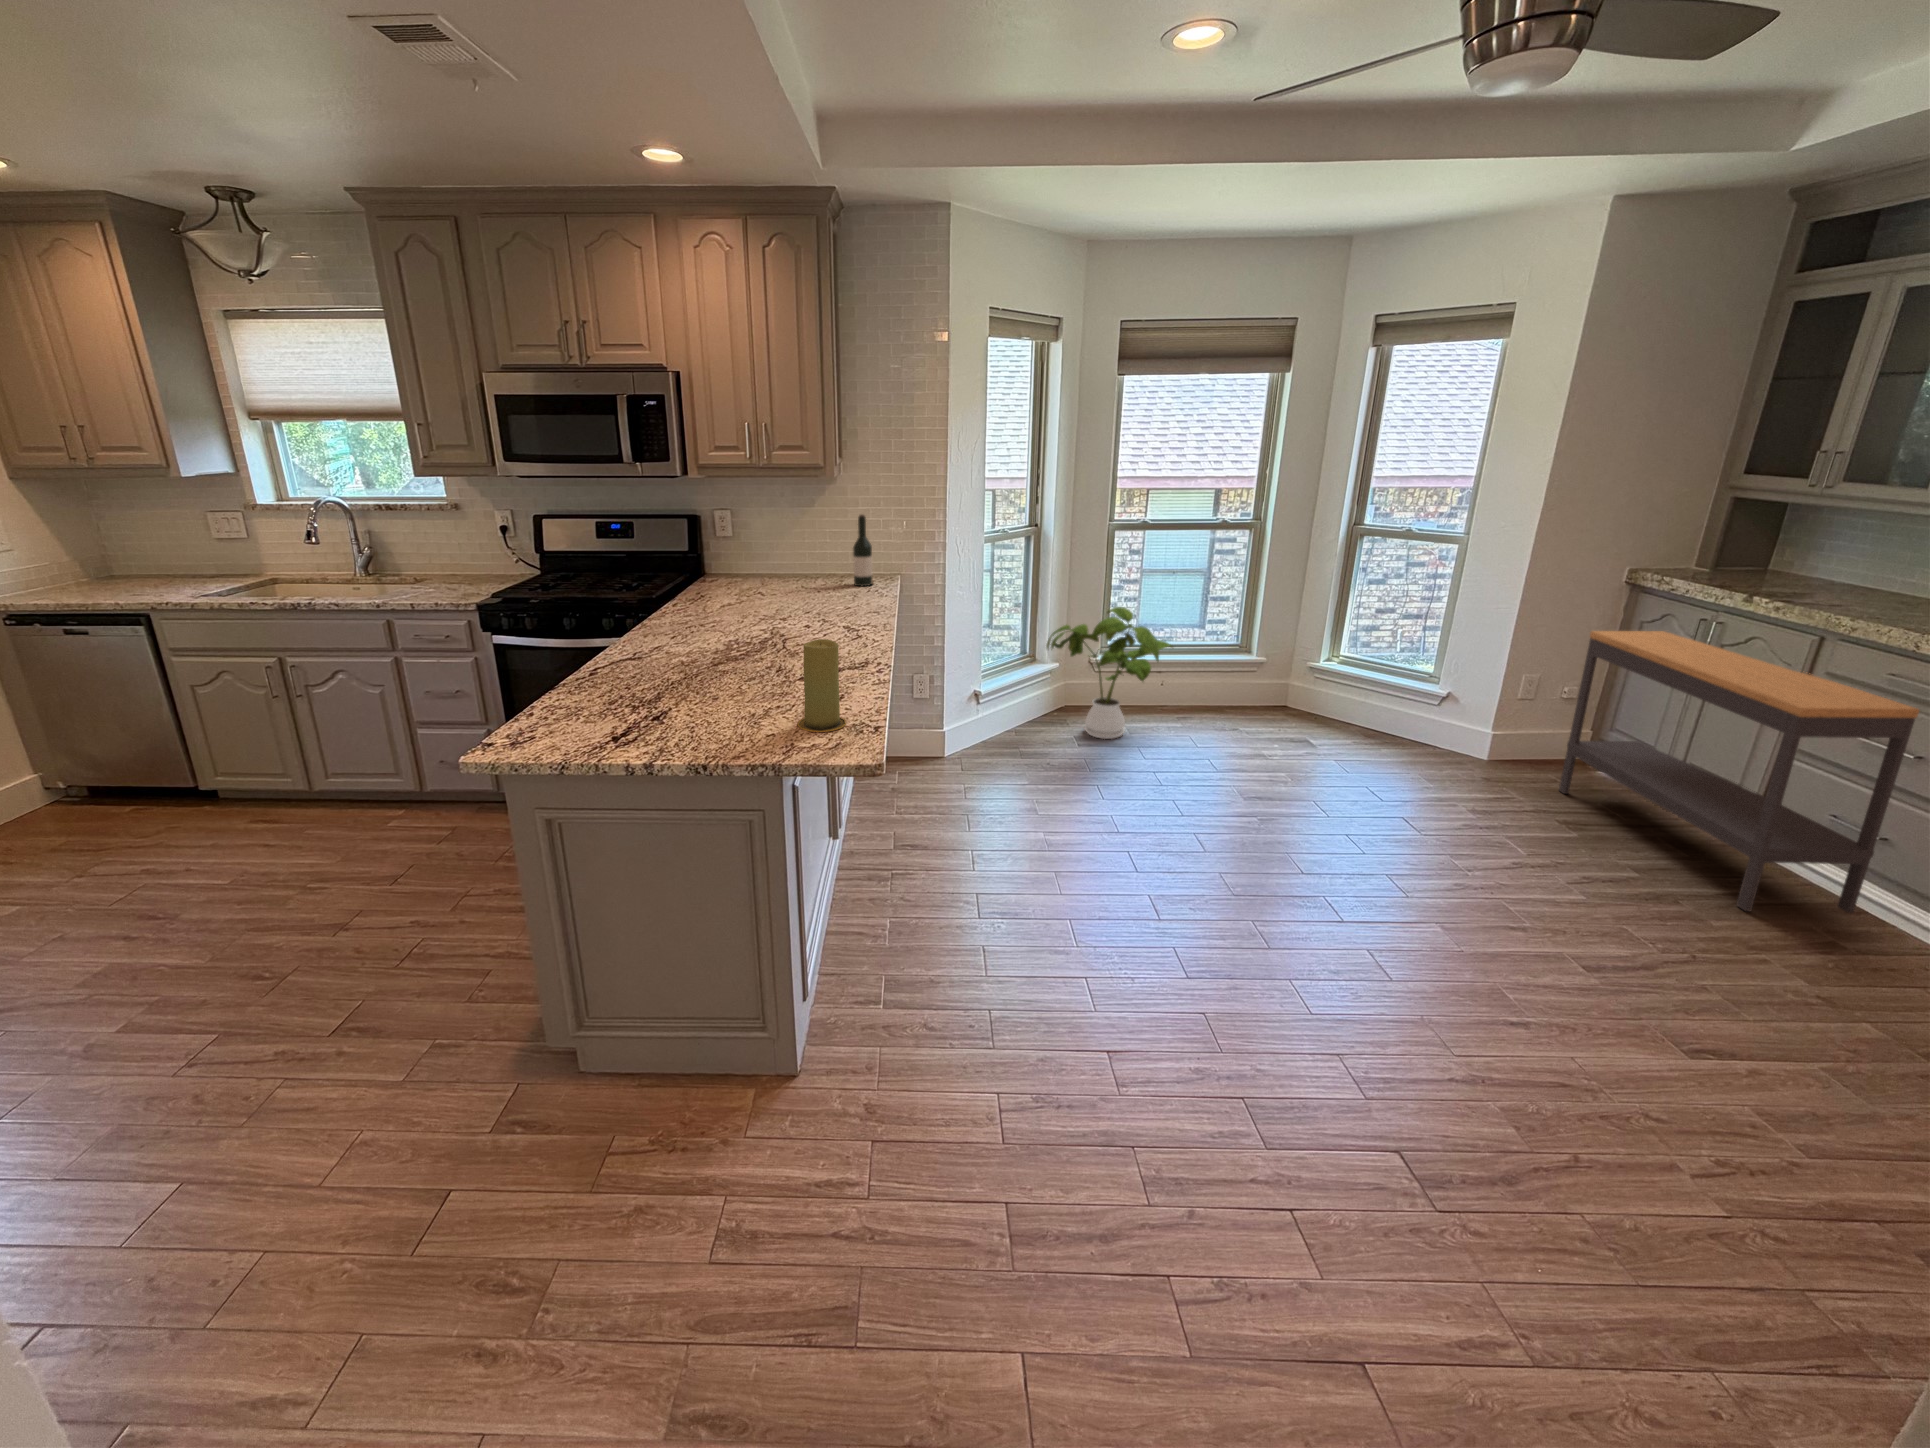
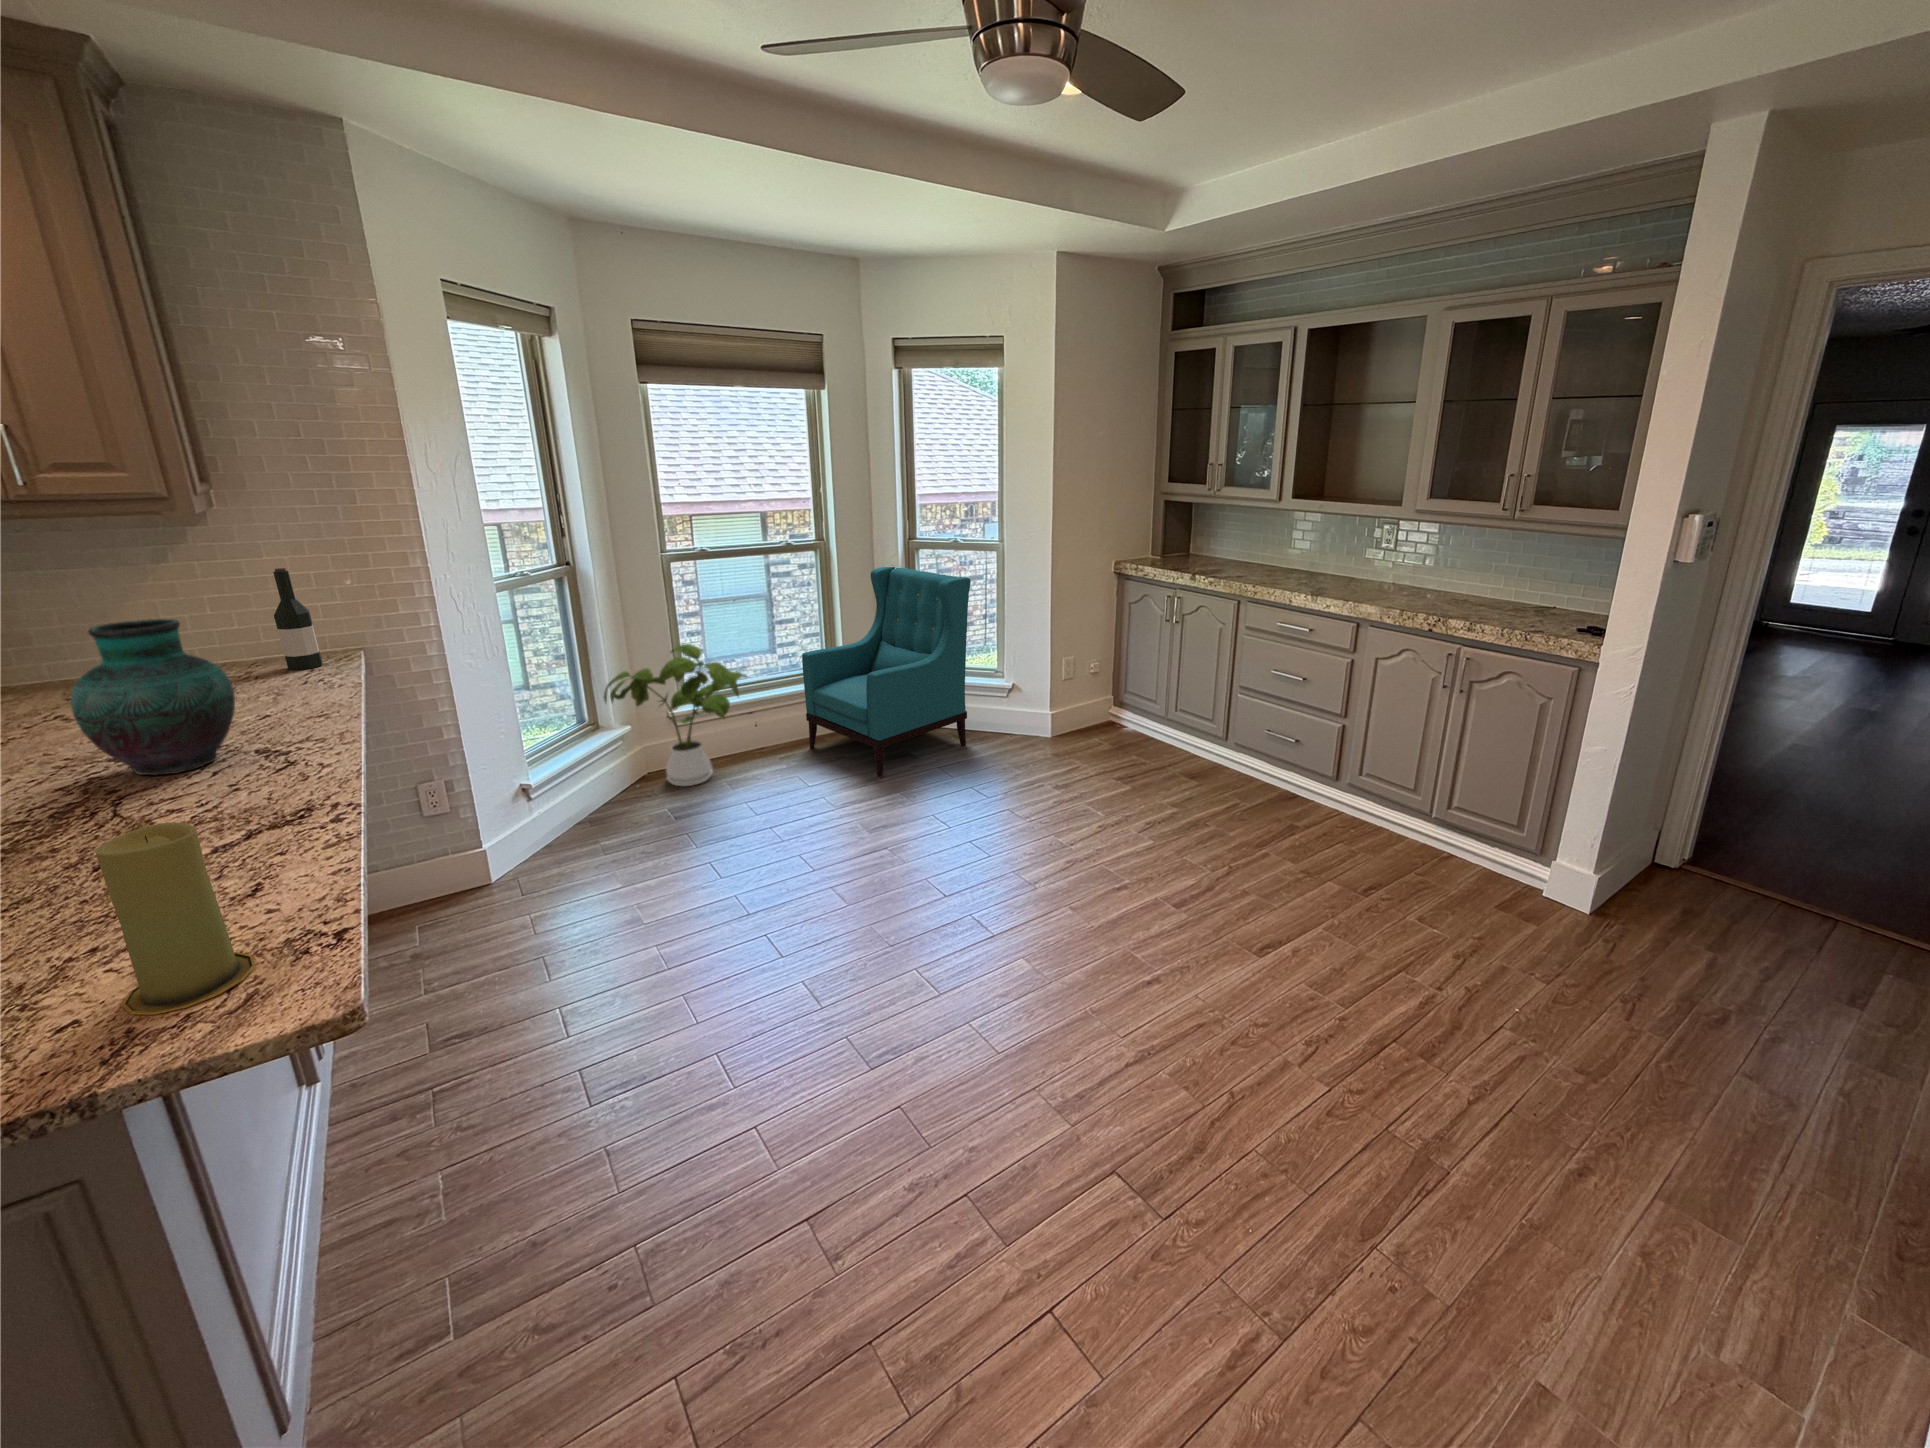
vase: none [770,540,837,634] -> present [70,619,235,775]
armchair: none [1223,553,1438,771] -> present [802,565,971,777]
console table: present [1559,631,1919,913] -> none [1081,605,1292,810]

